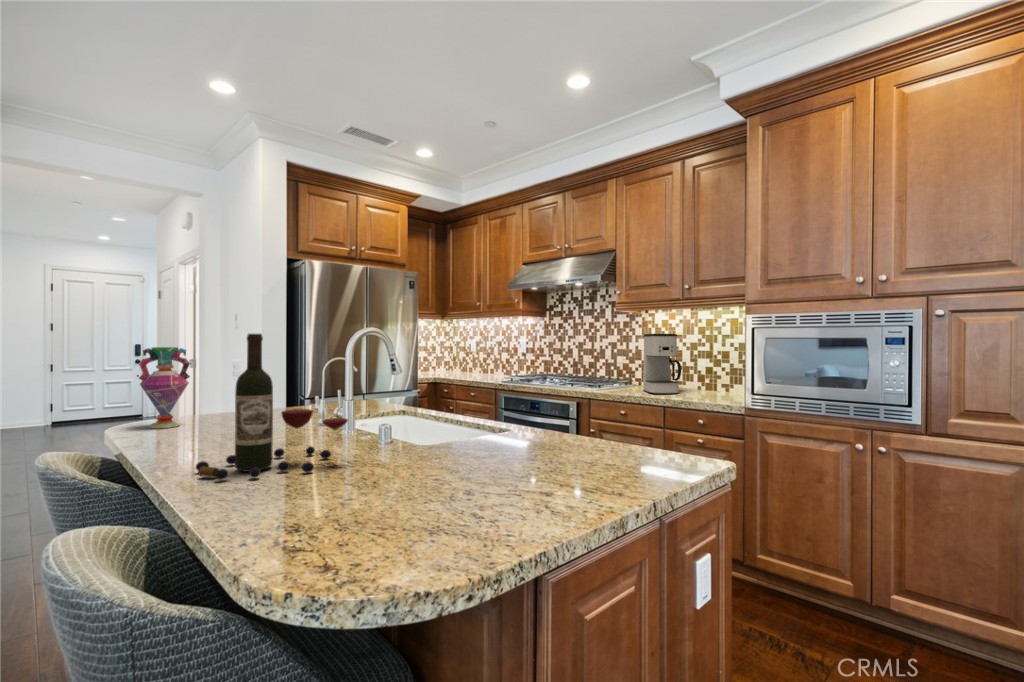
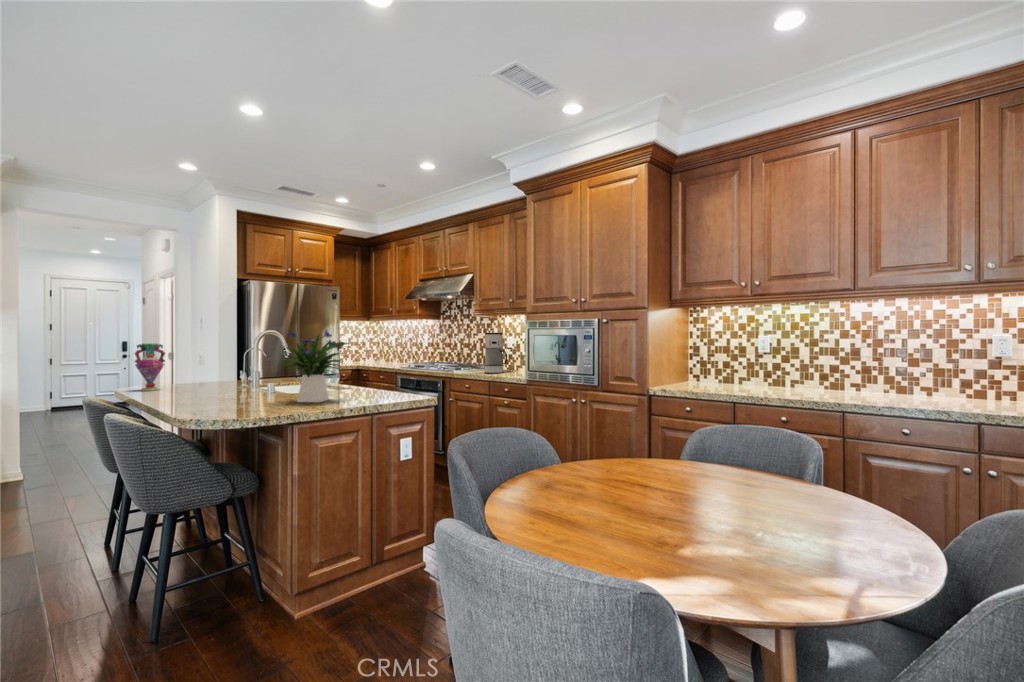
flower arrangement: none [420,311,567,475] -> present [280,327,348,402]
wine bottle: present [196,334,348,480] -> none [166,336,245,405]

